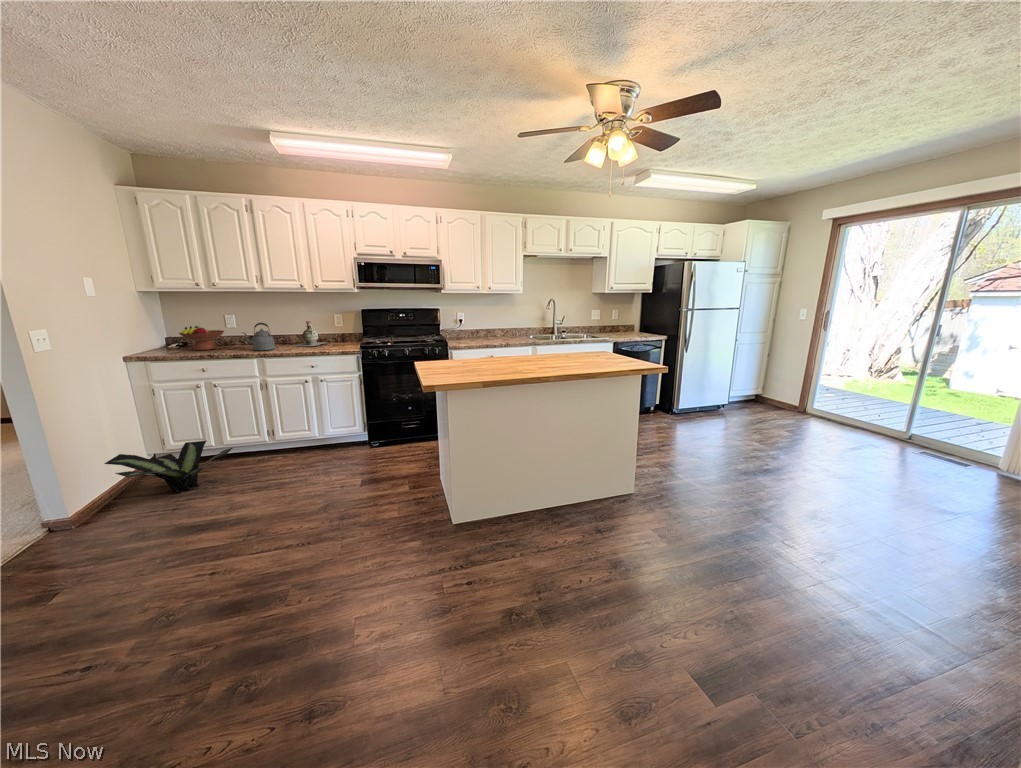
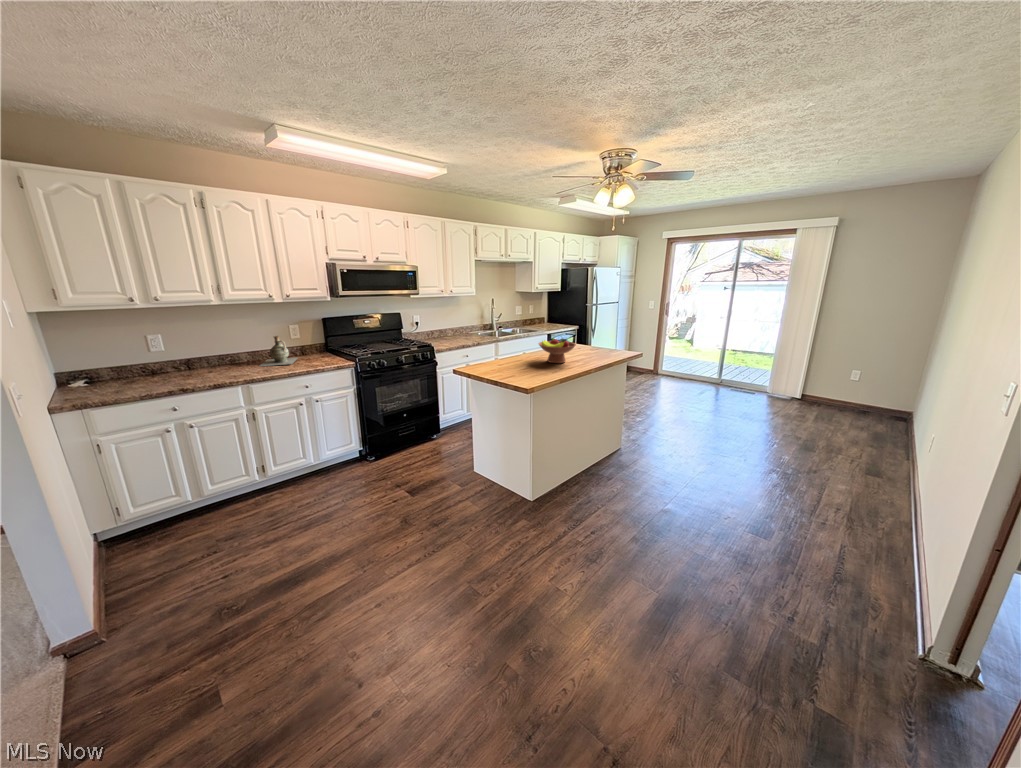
kettle: present [242,323,275,350] -> none [207,343,252,377]
fruit bowl: present [179,326,224,350] -> present [539,338,576,363]
potted plant: present [104,441,232,494] -> none [99,492,257,562]

